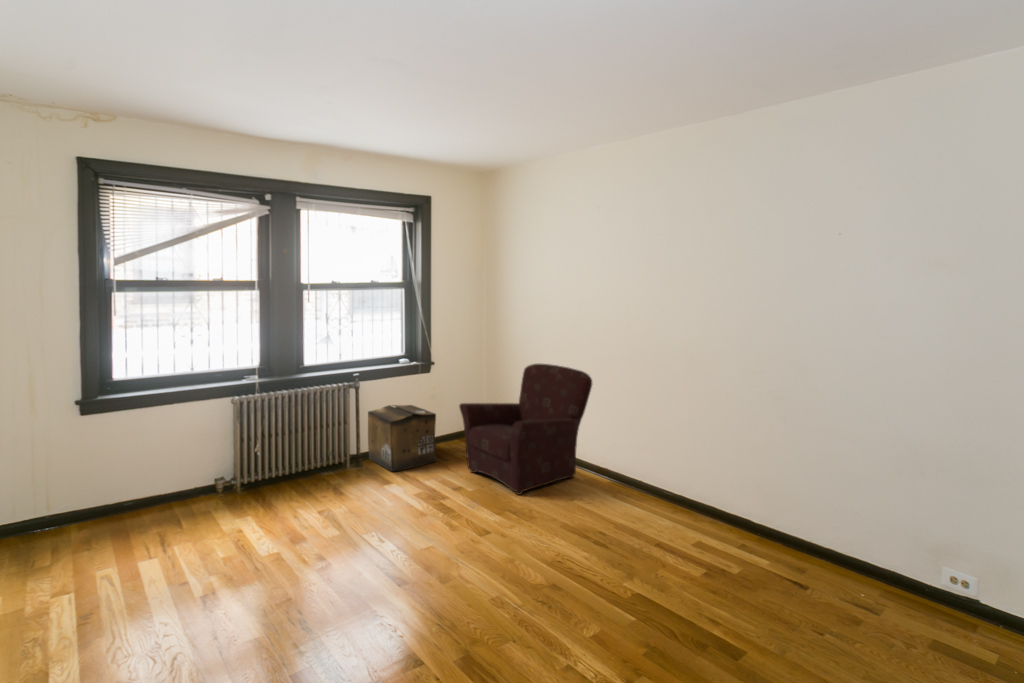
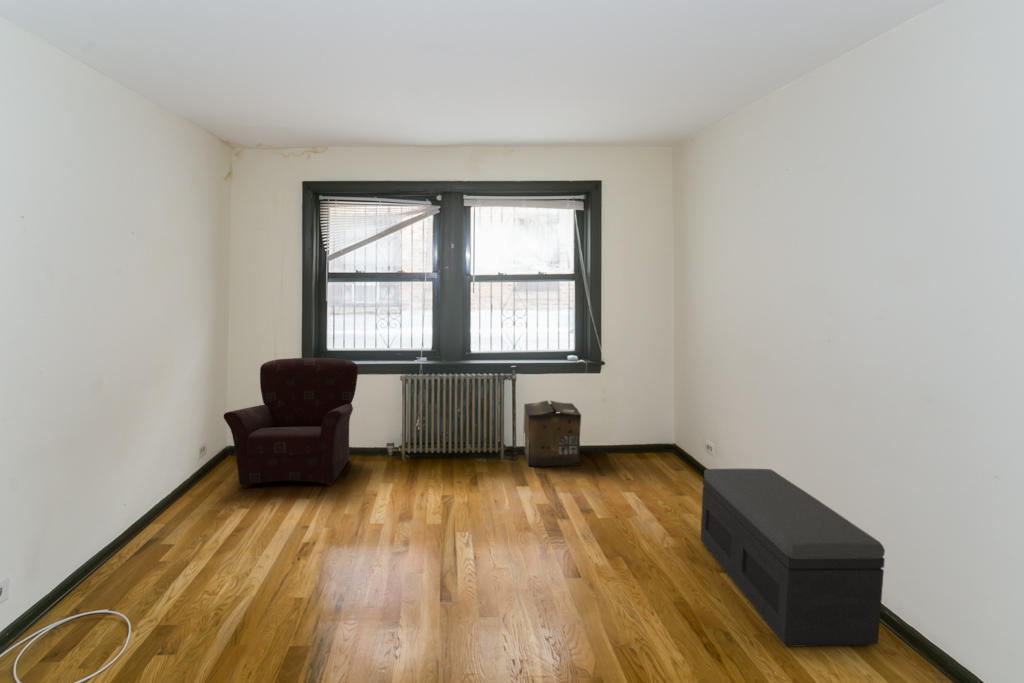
armchair: present [459,364,592,495] -> present [224,358,358,488]
storage bench: none [590,432,742,546] -> present [701,468,885,647]

